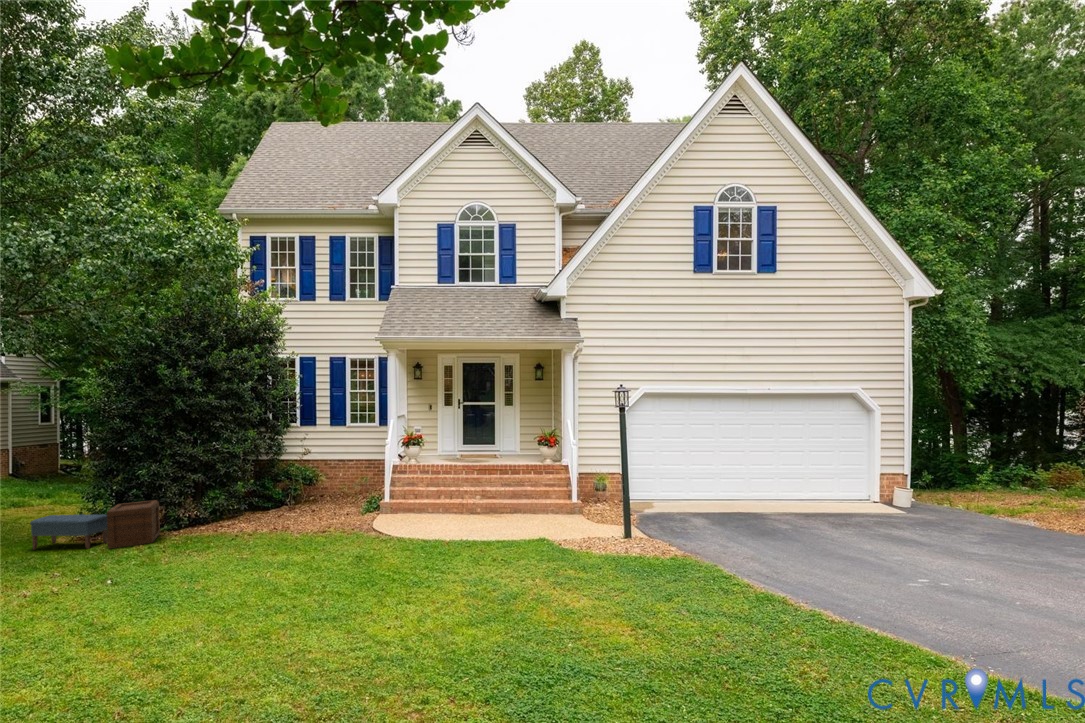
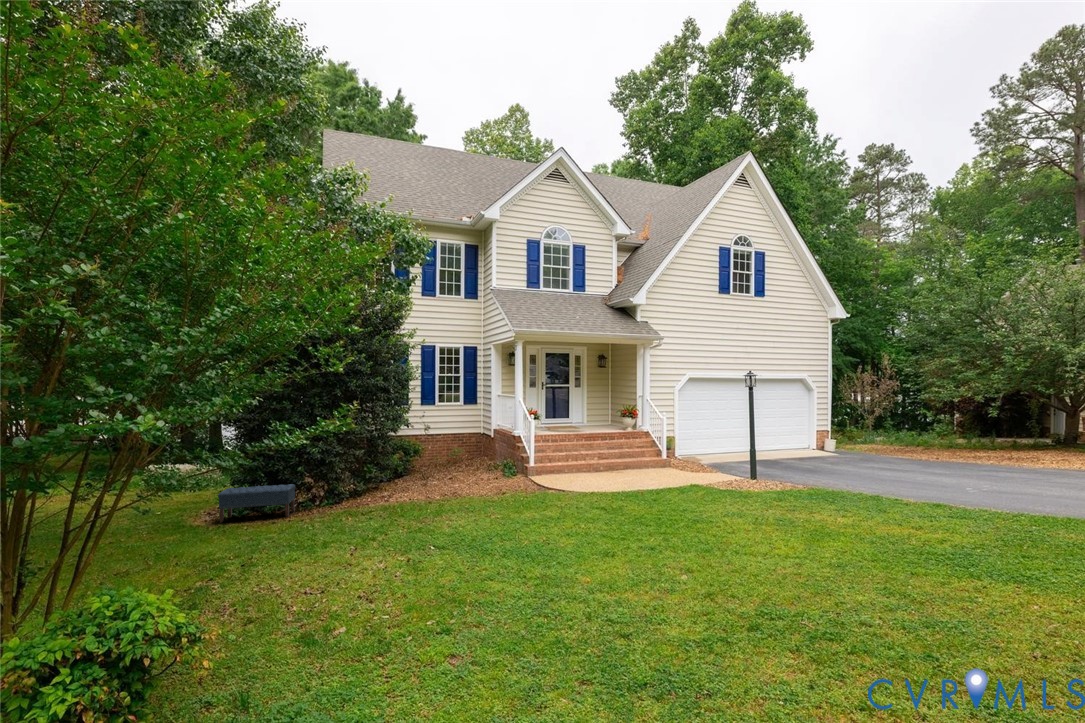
wooden crate: present [107,500,160,549] -> none [304,469,352,515]

